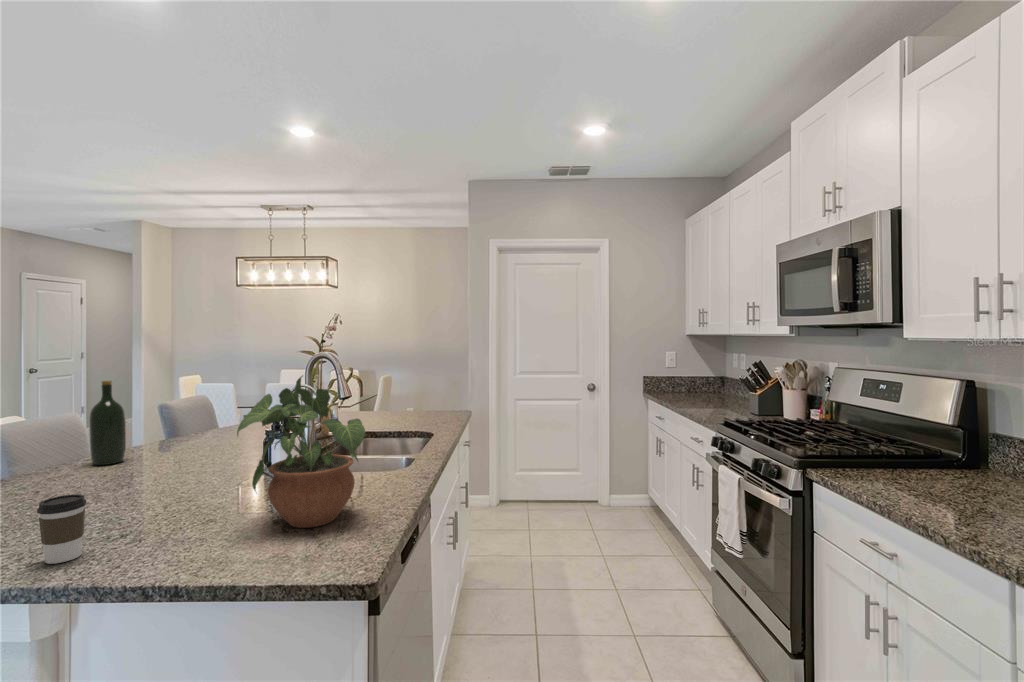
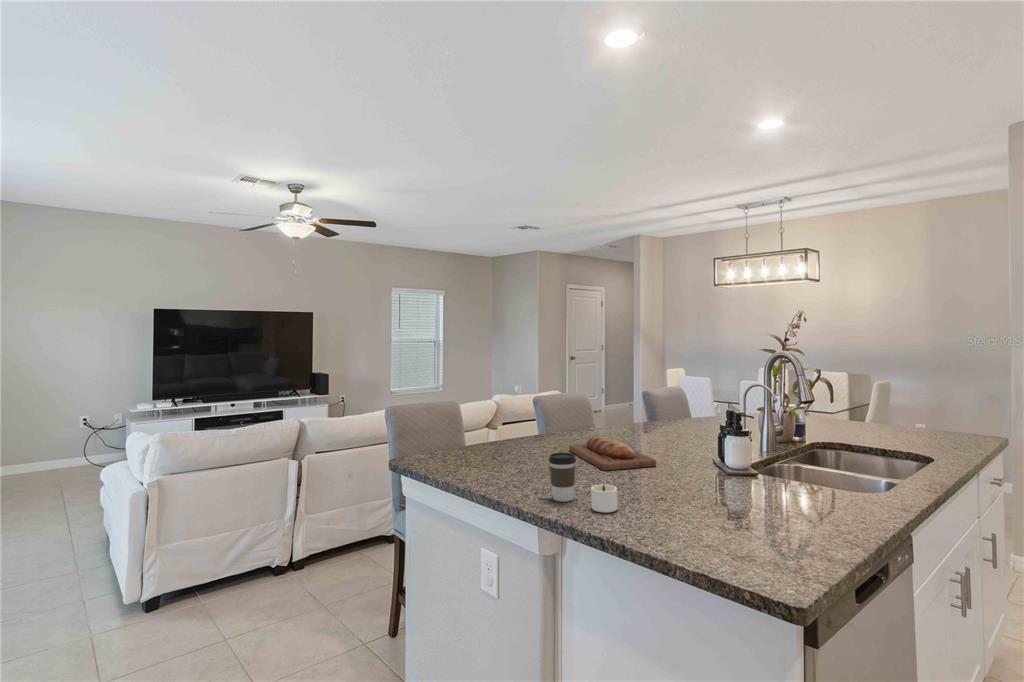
potted plant: present [237,375,365,528] -> none [679,372,810,531]
wine bottle: present [89,381,126,465] -> none [593,371,616,437]
bread loaf: none [54,465,193,506] -> present [569,436,657,470]
candle: none [115,522,174,559] -> present [591,485,617,513]

